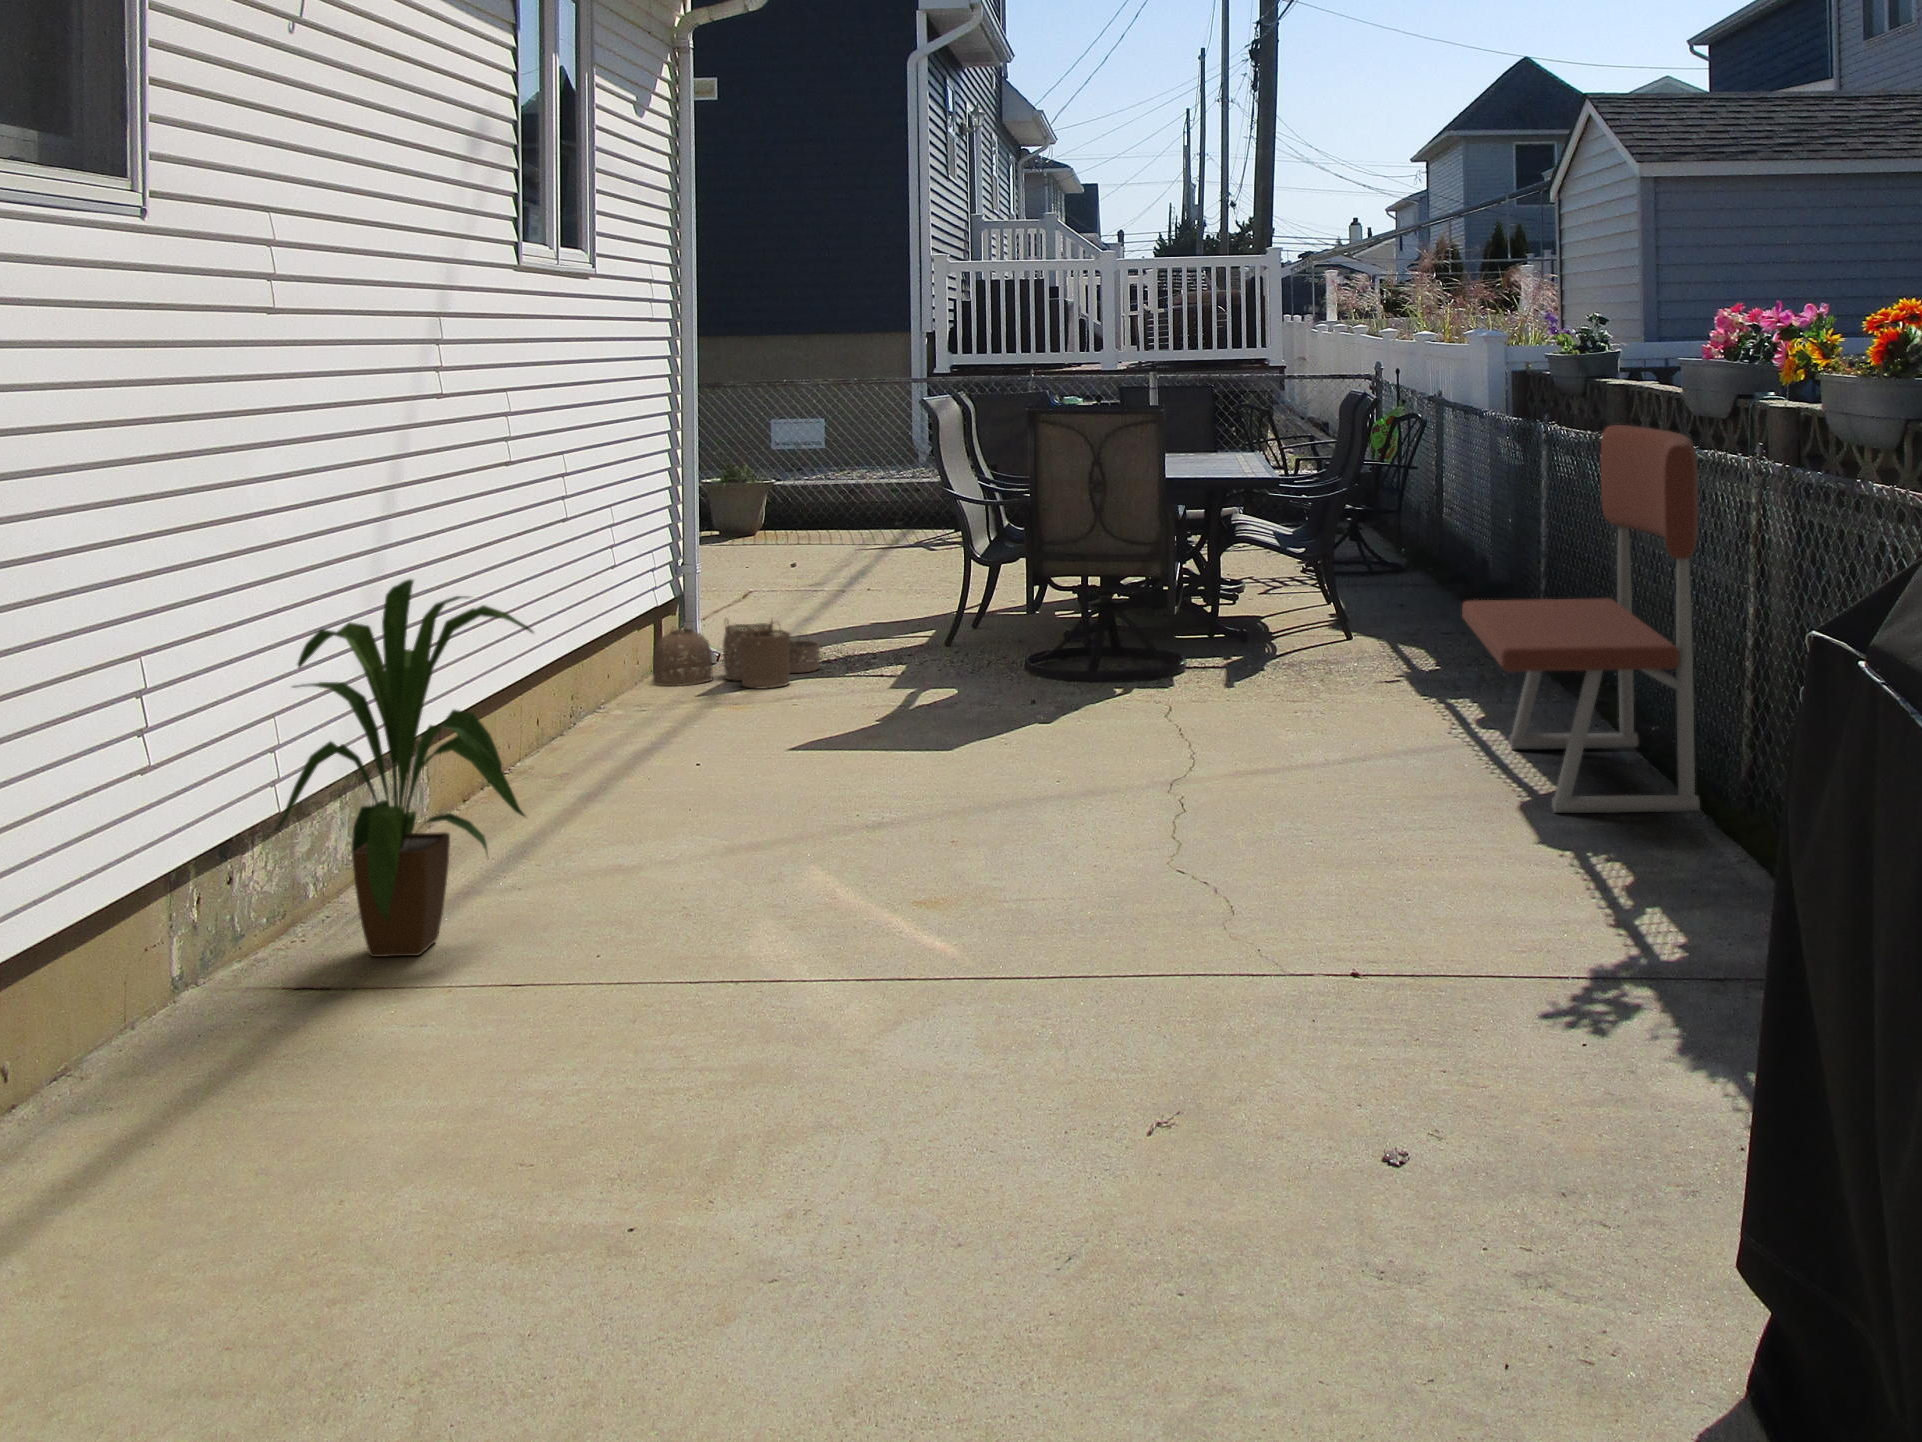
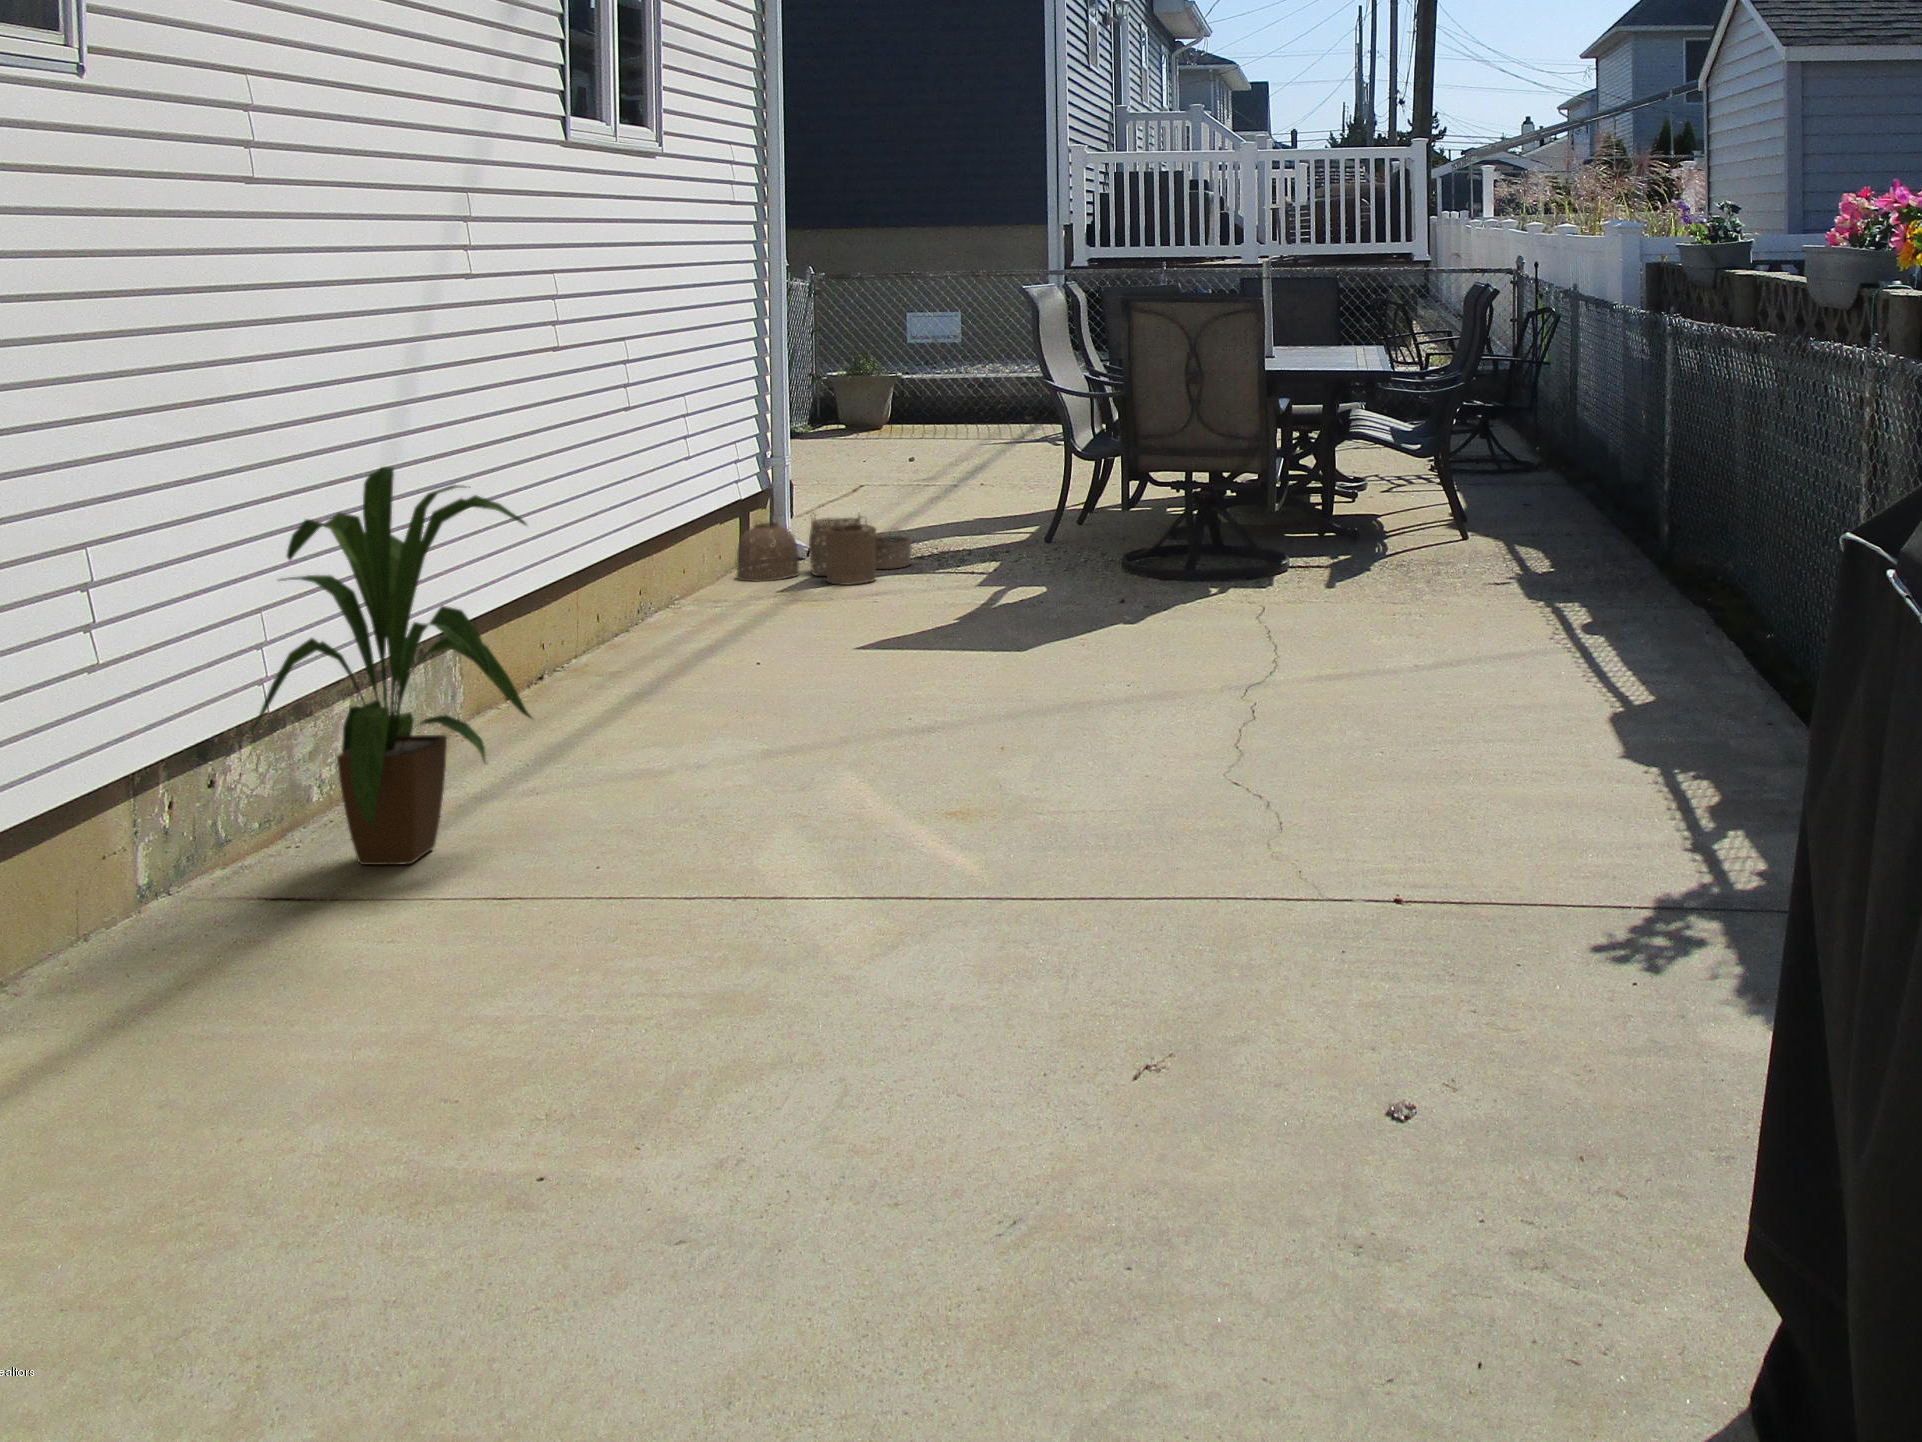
bench: present [1462,425,1700,813] -> none [1562,314,1805,725]

